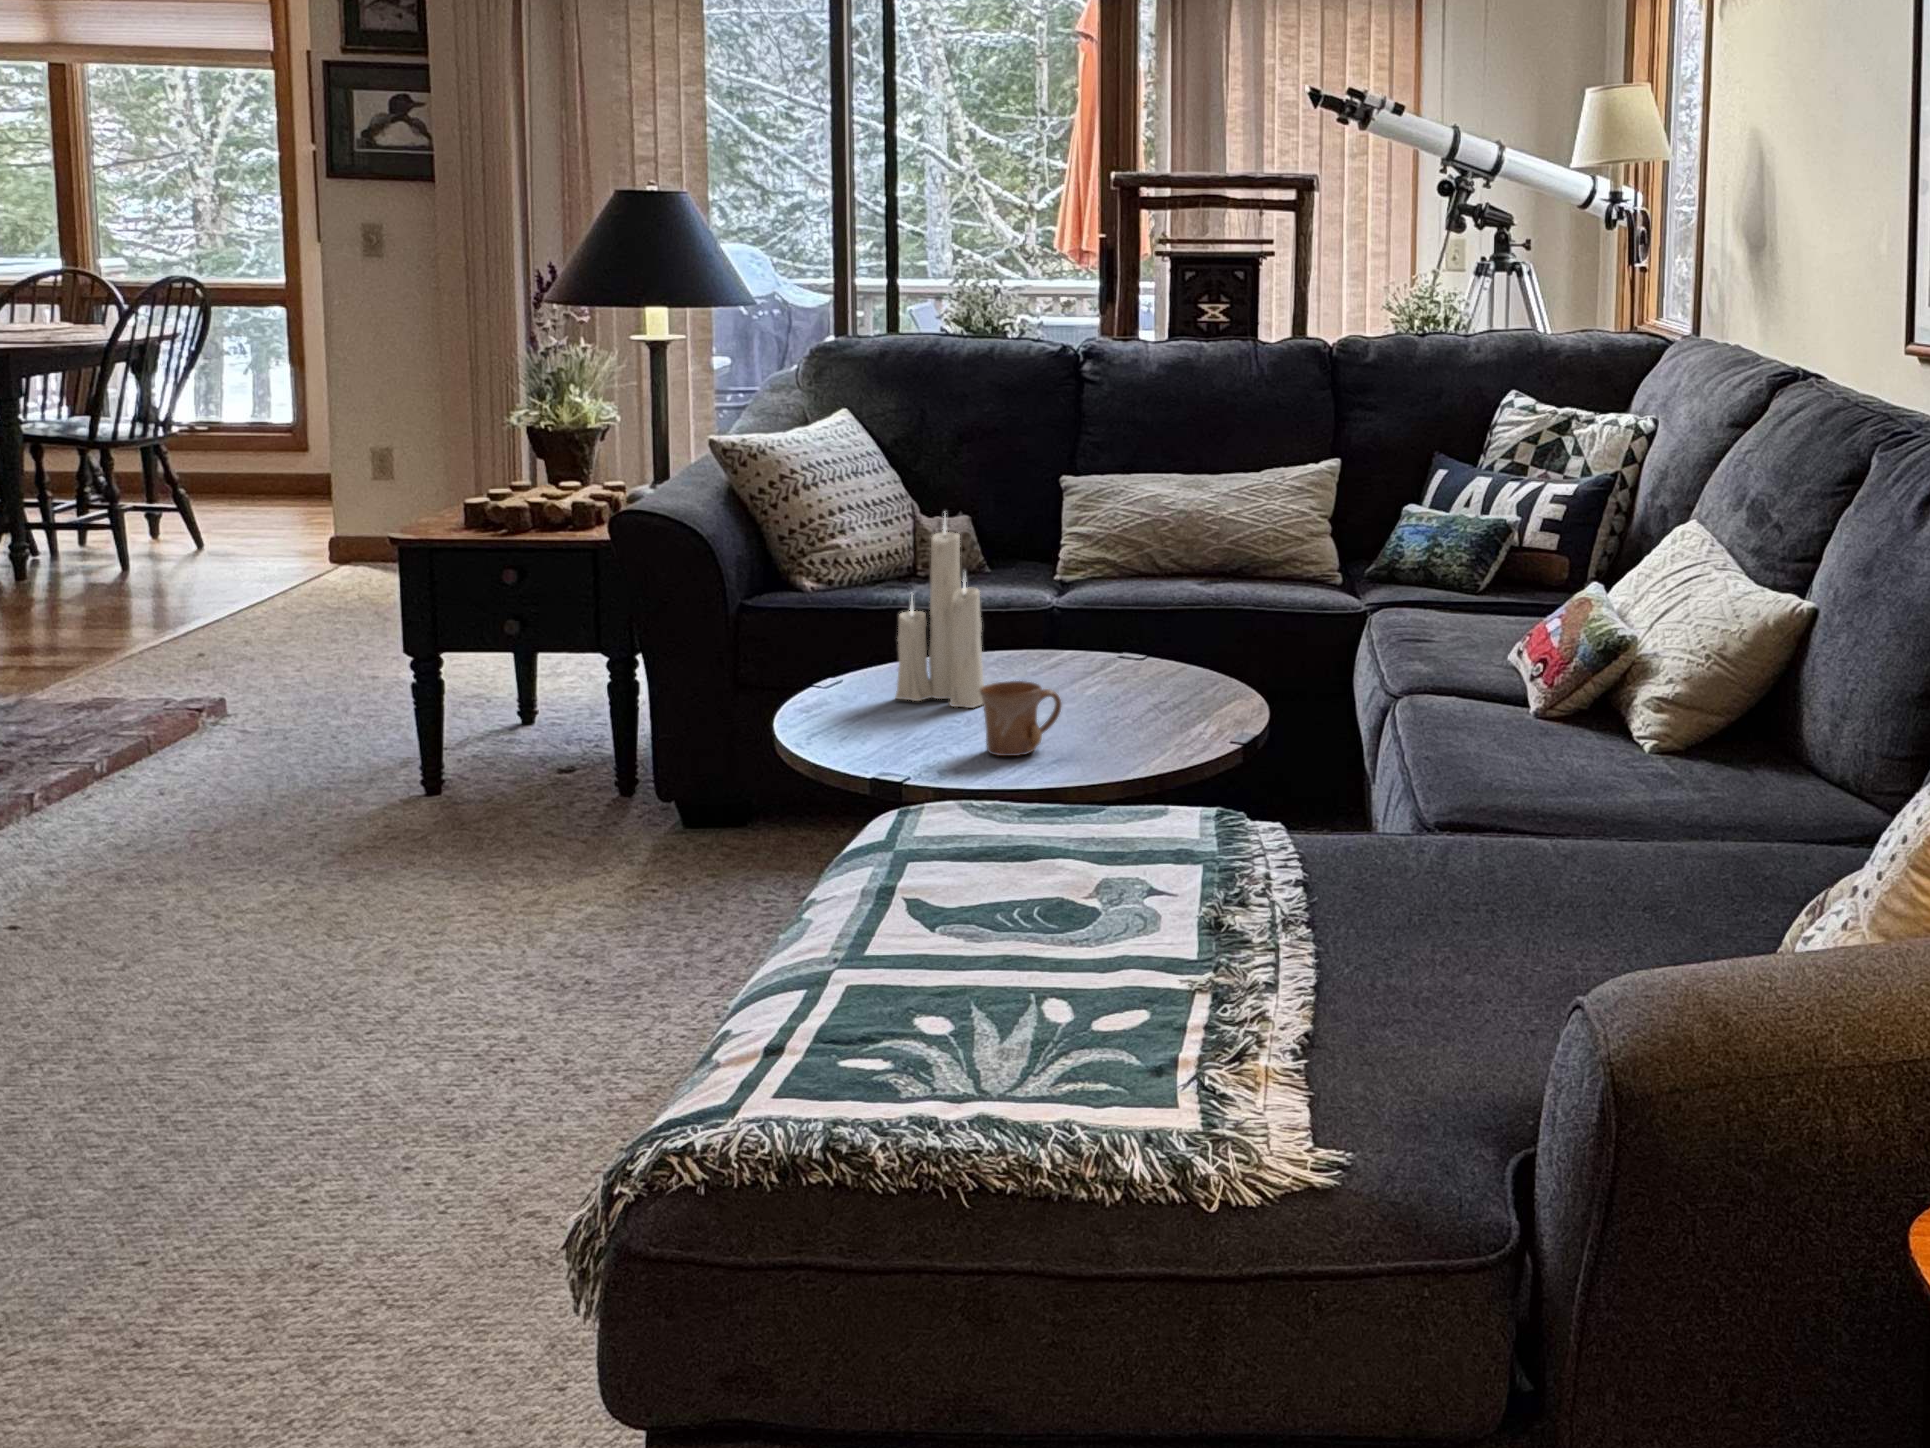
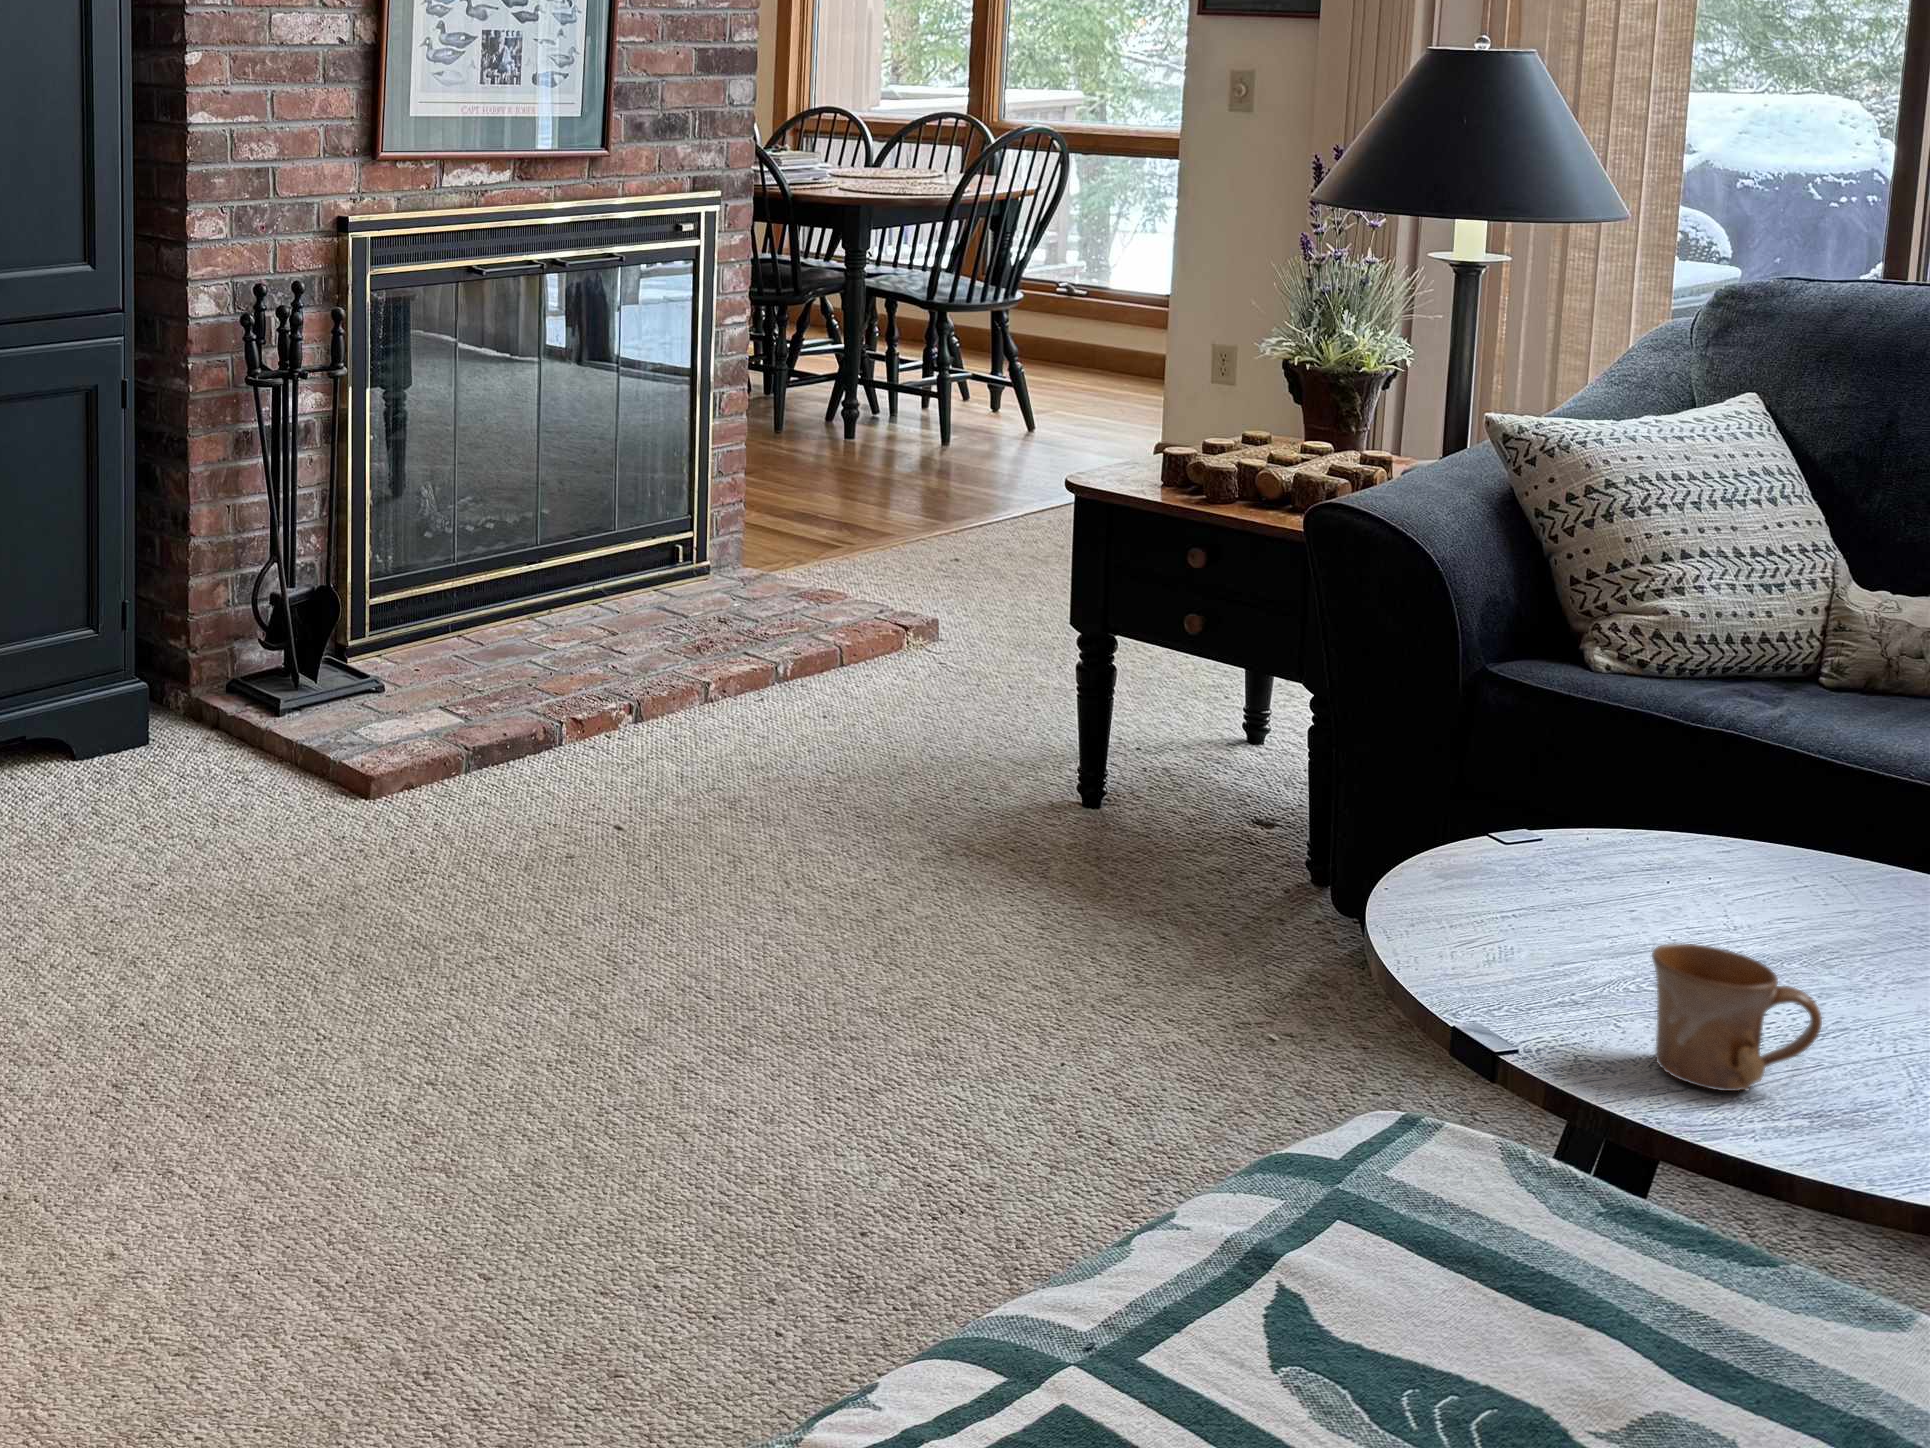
candle: present [895,522,984,708] -> none [1577,598,1743,962]

